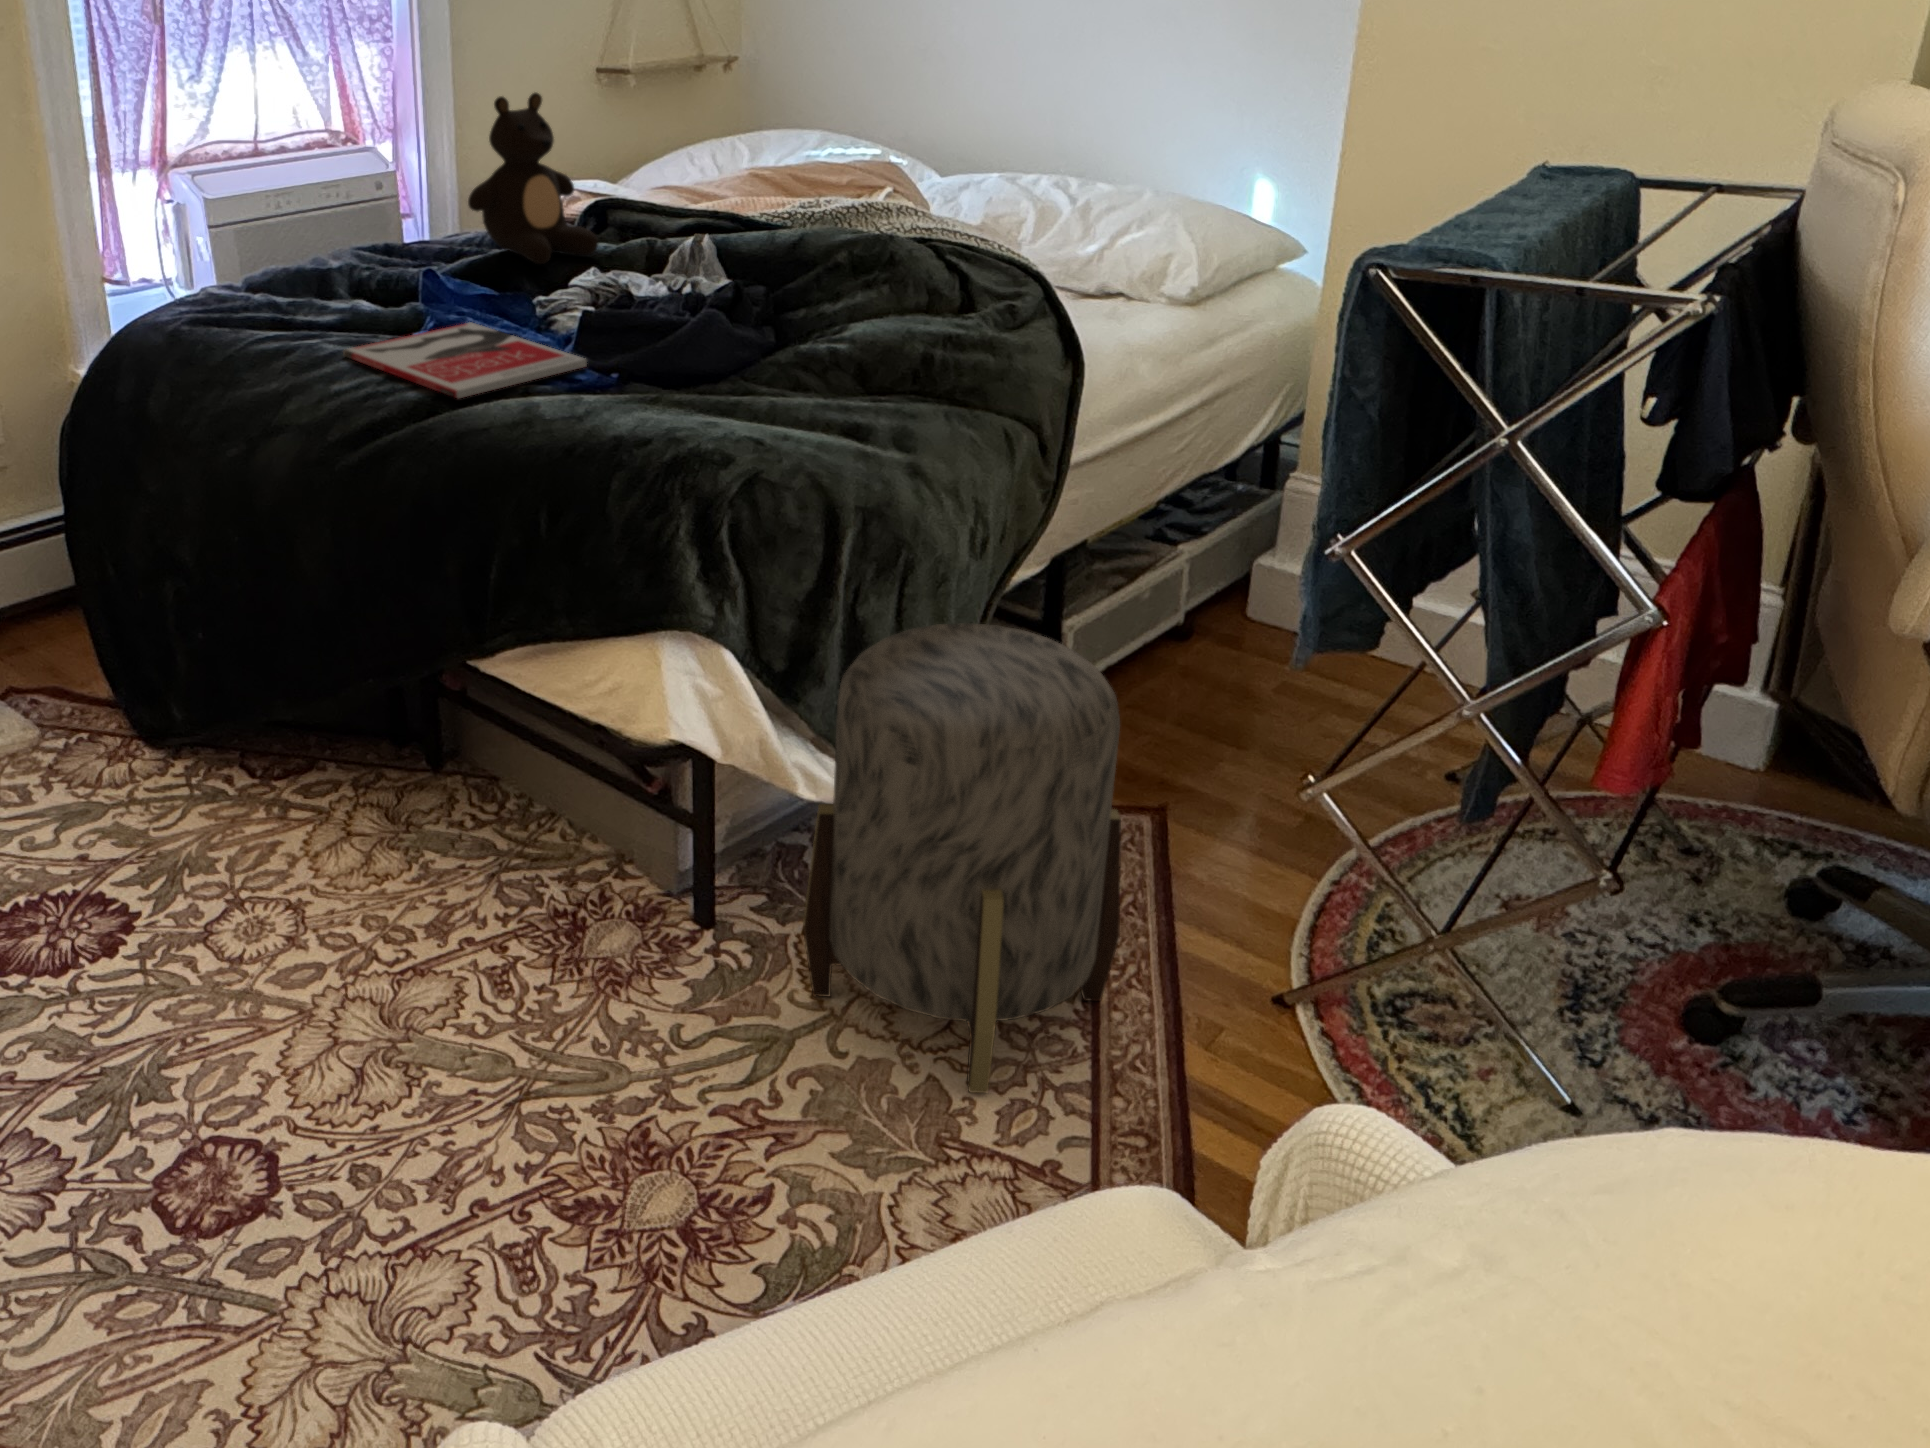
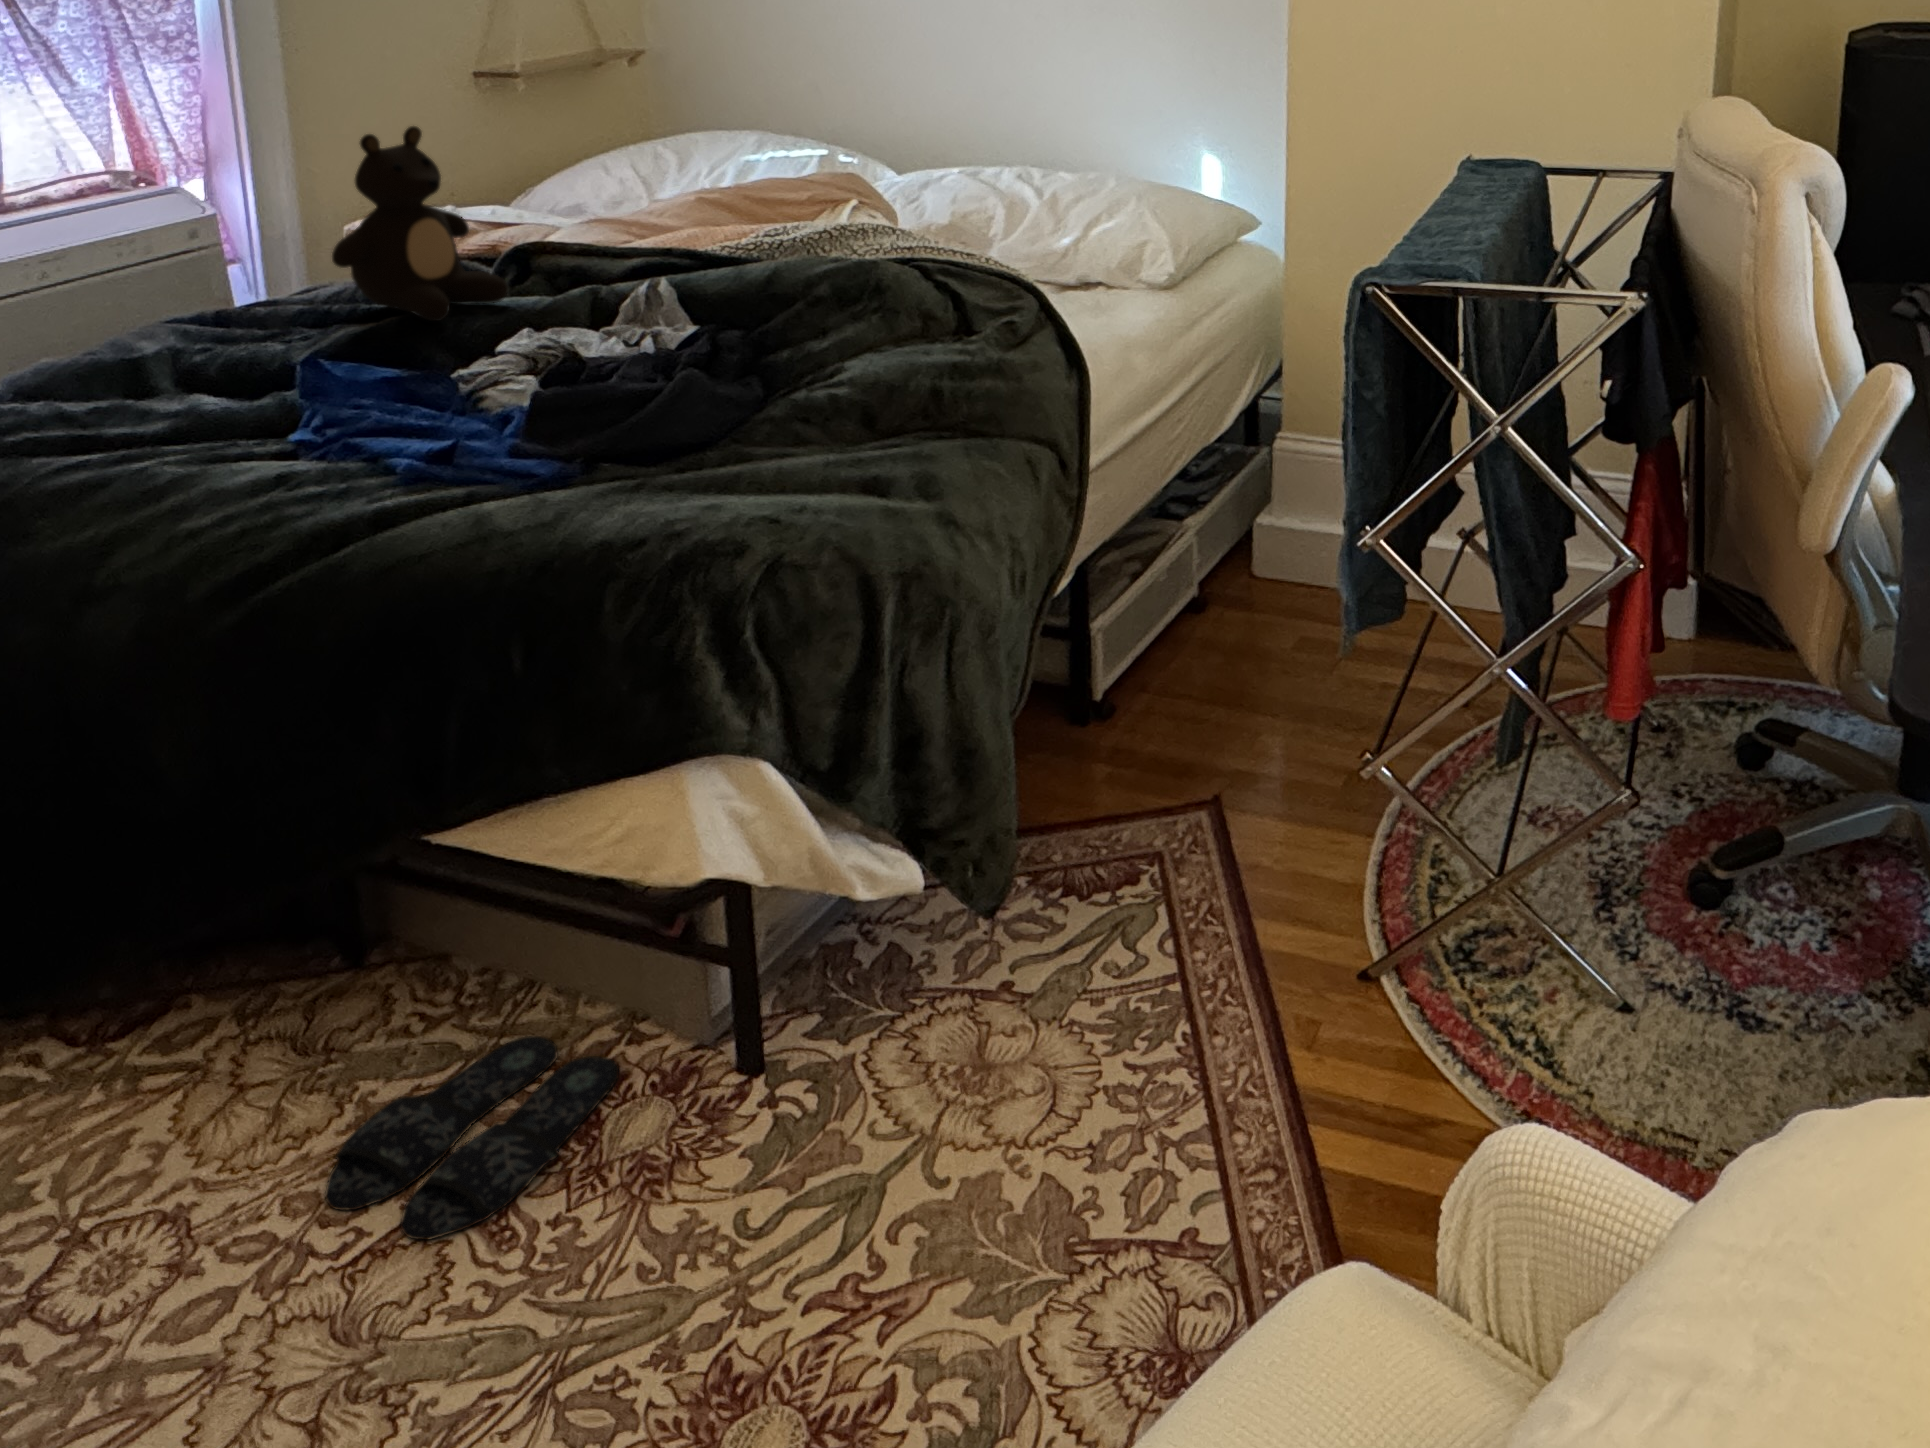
book: present [343,322,587,398] -> none [186,408,530,513]
ottoman: present [803,623,1121,1093] -> none [877,665,1214,1184]
slippers: none [391,851,606,974] -> present [325,1036,619,1240]

